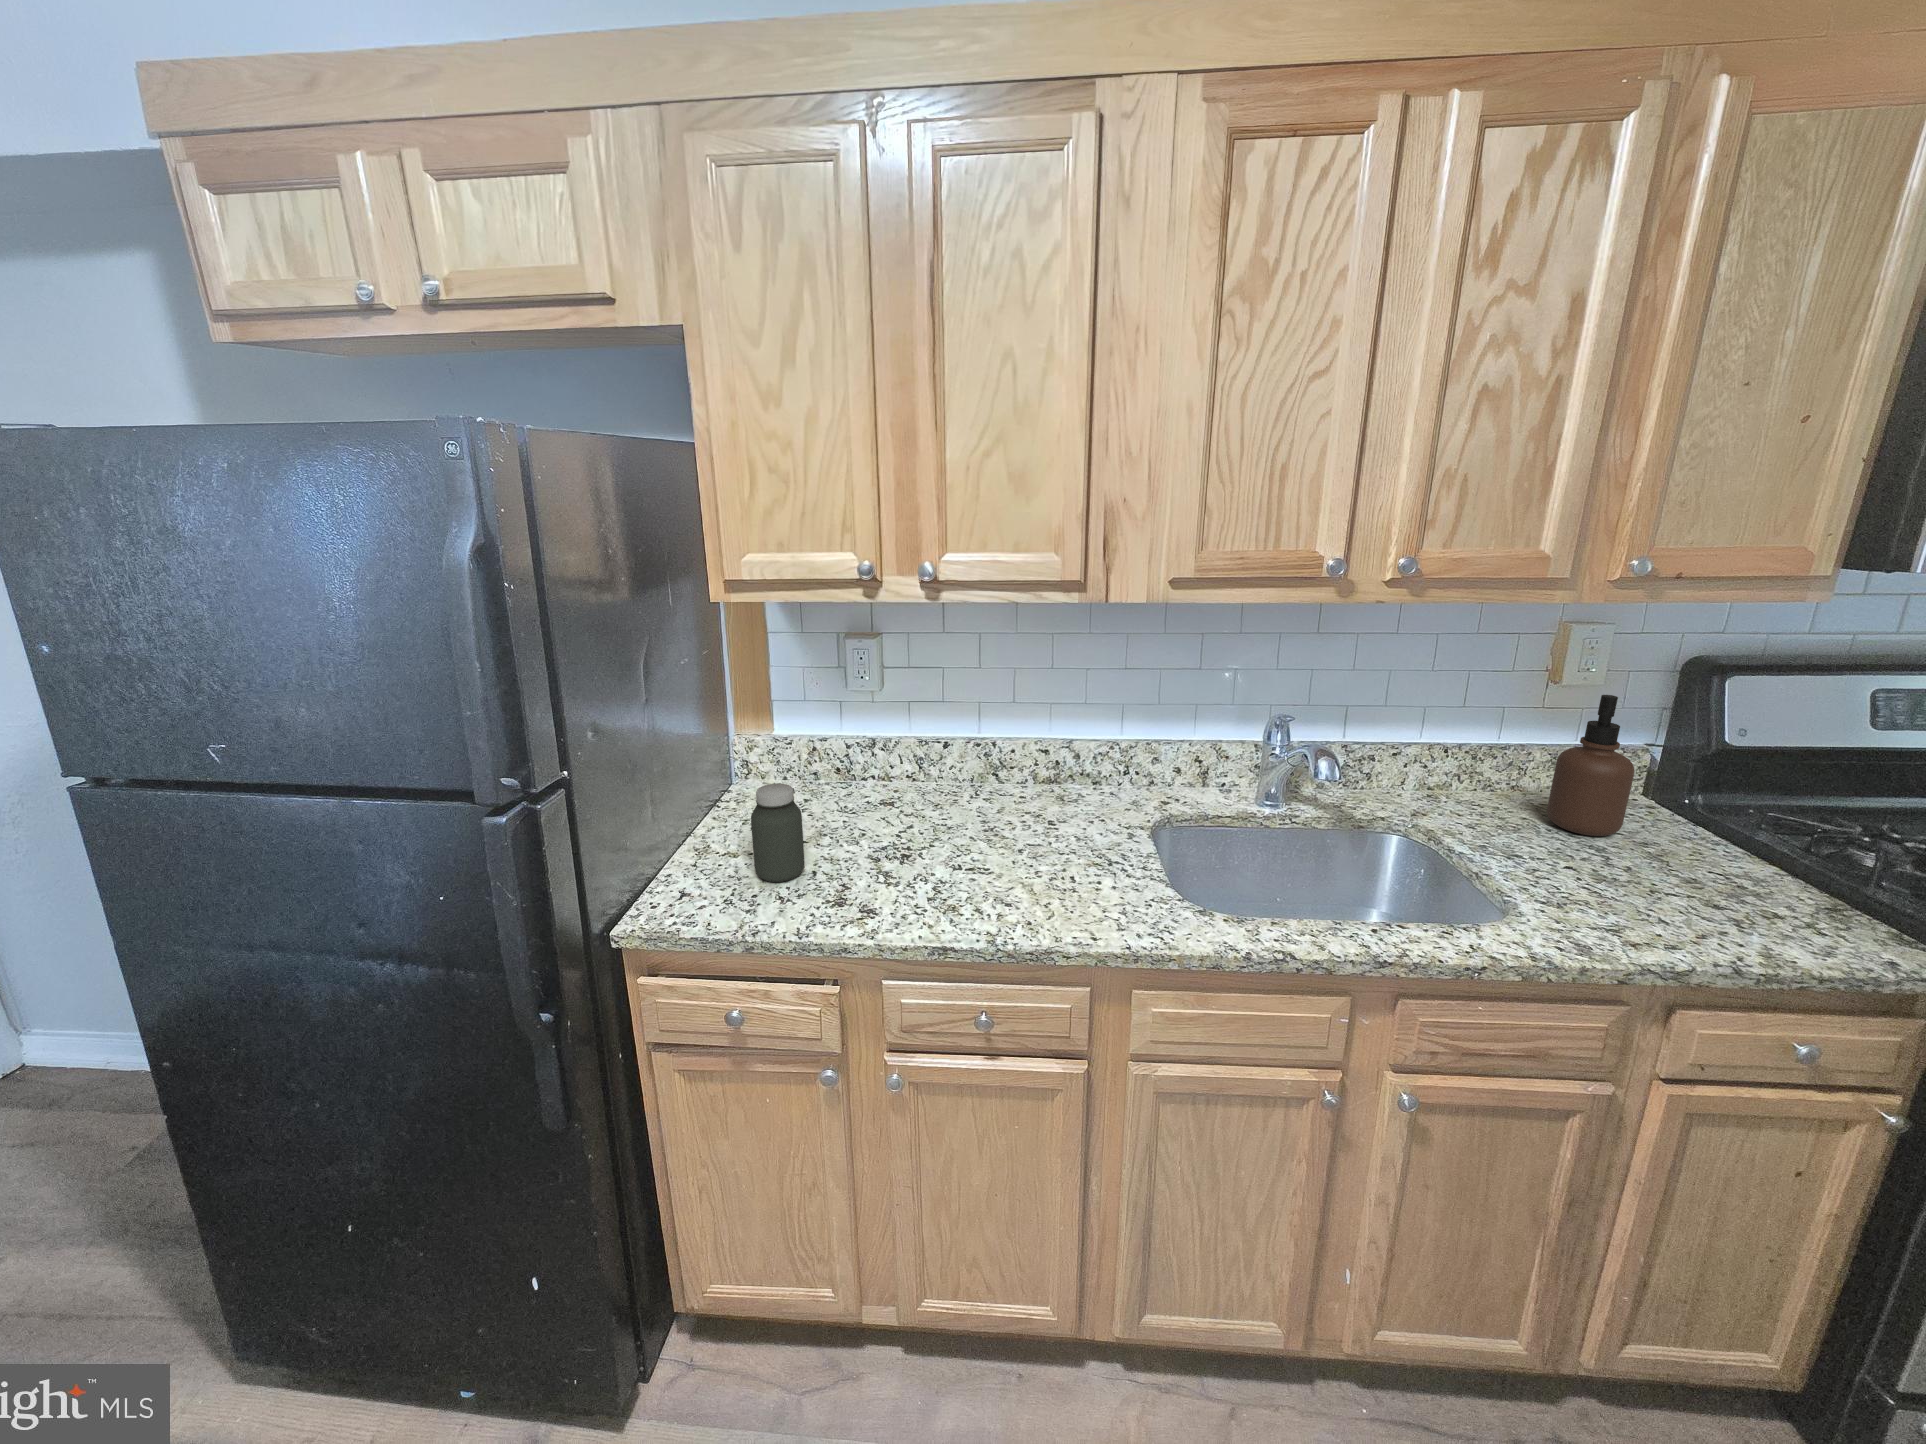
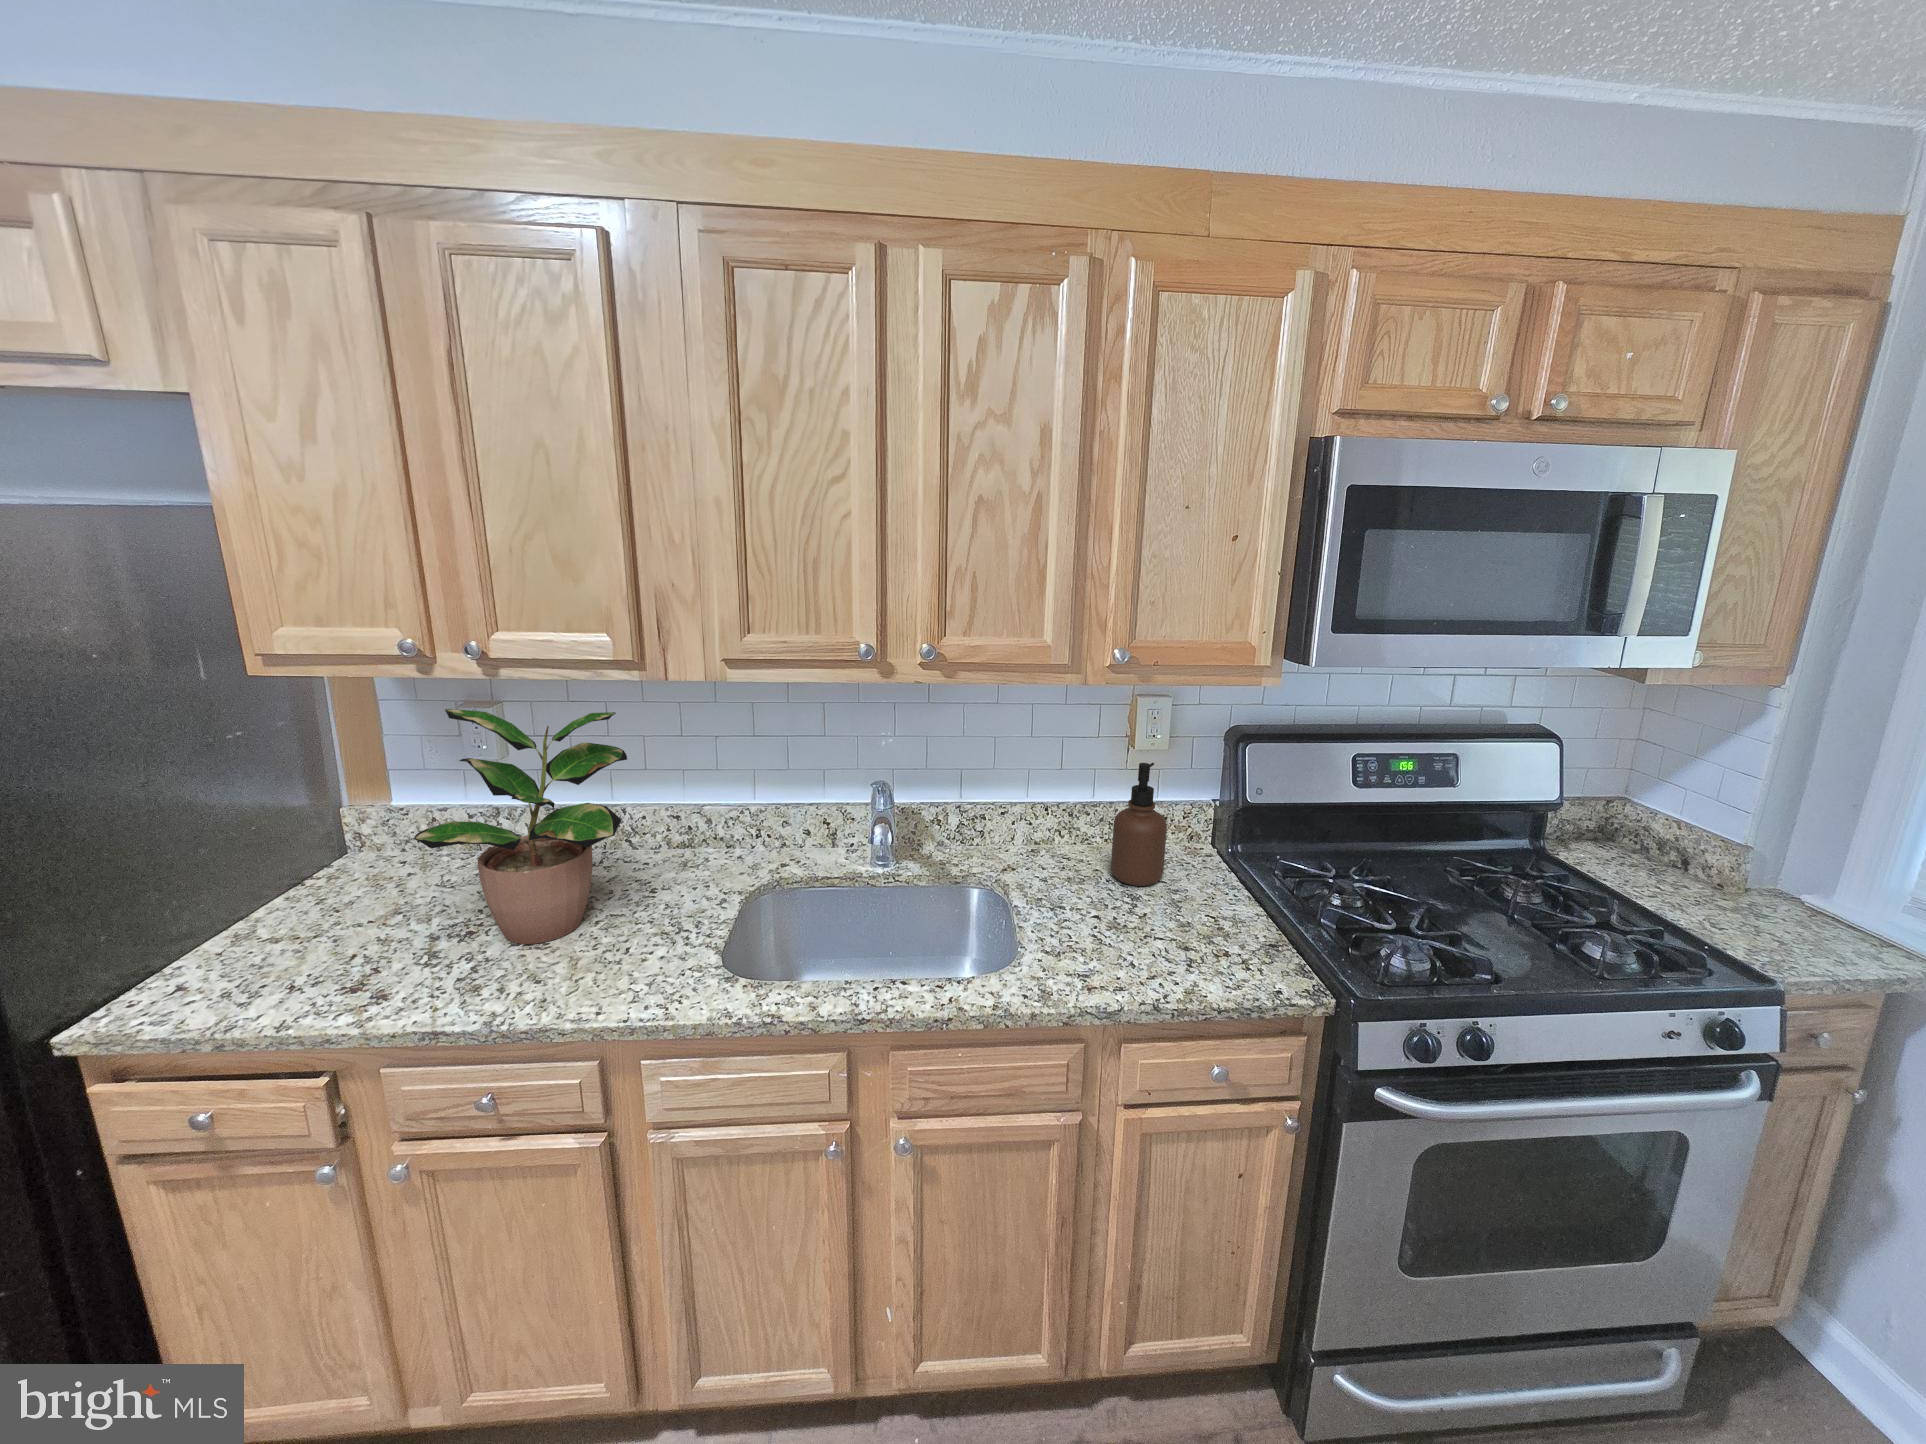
potted plant: none [888,631,1083,869] -> present [414,709,627,944]
jar: present [751,783,804,882] -> none [263,865,339,970]

